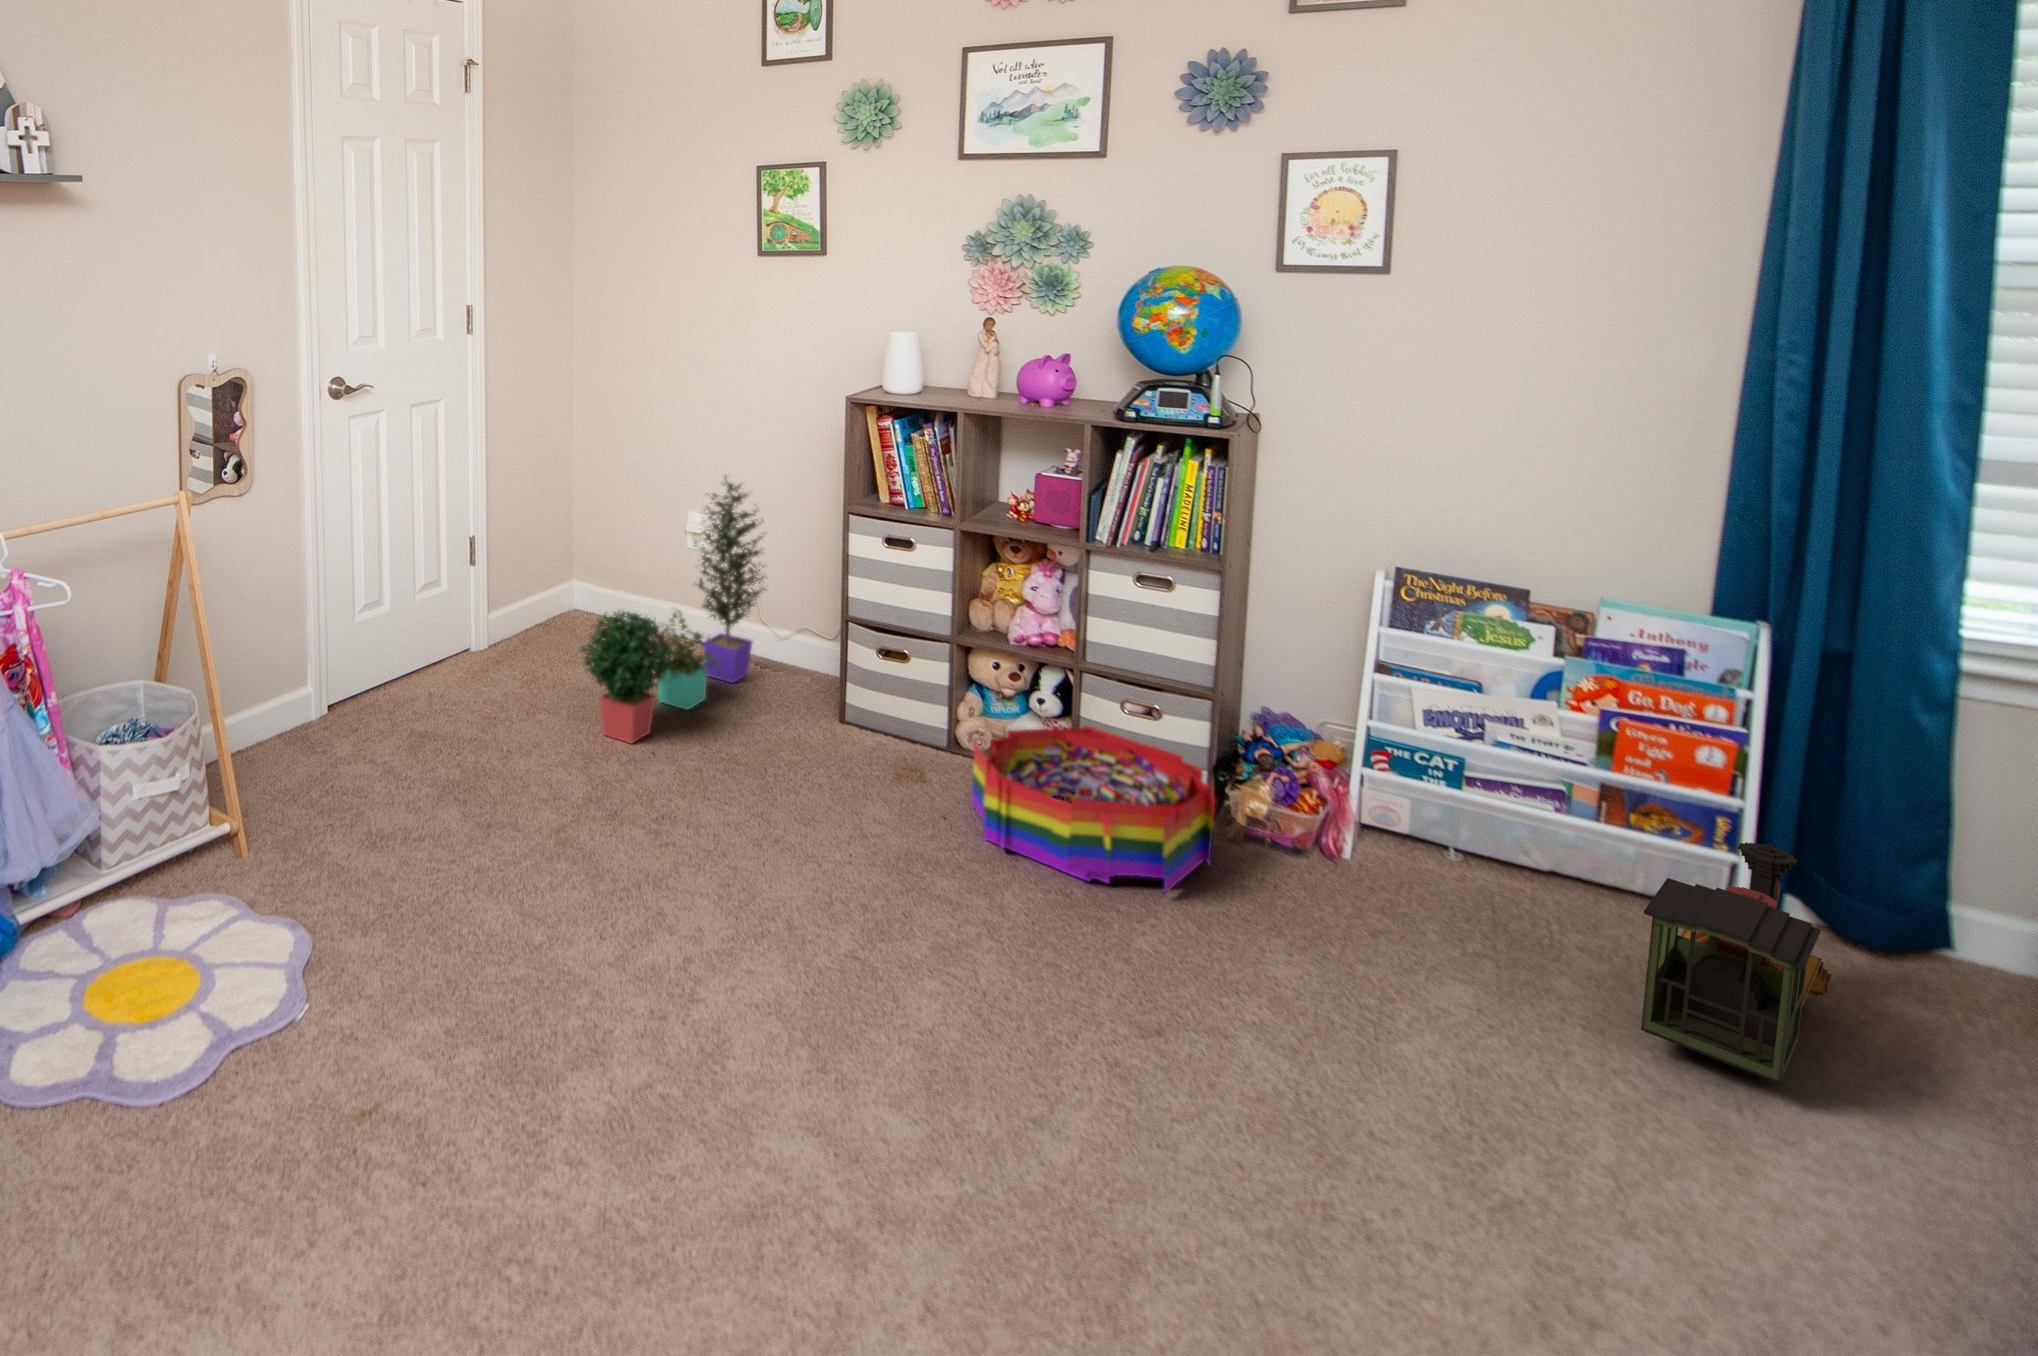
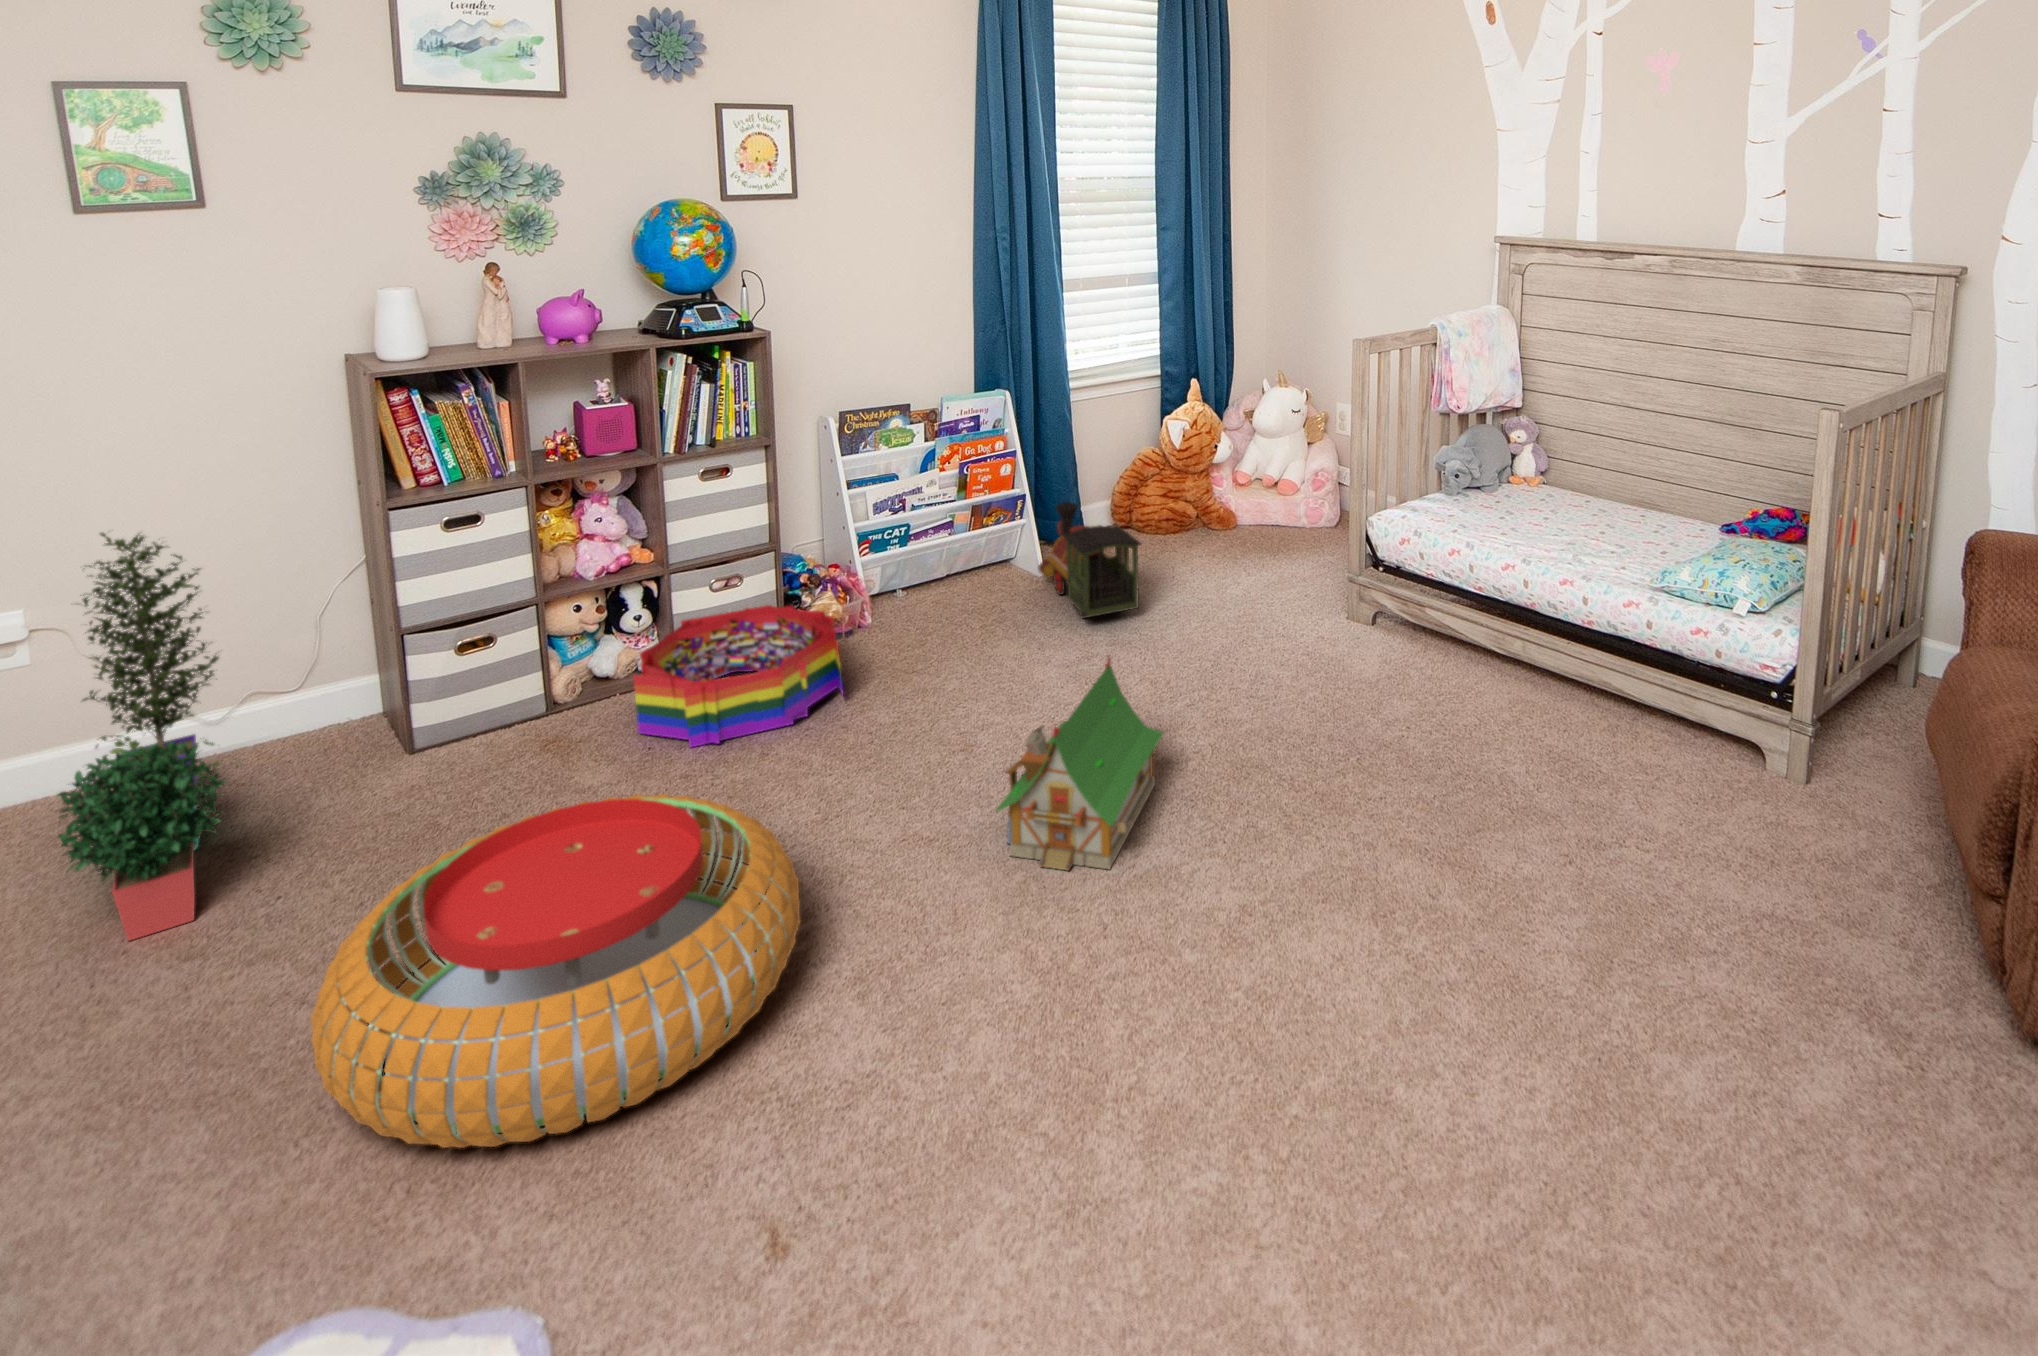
pouf: none [470,761,833,1024] -> present [311,794,801,1148]
toy house: none [1016,993,1371,1255] -> present [996,657,1163,870]

